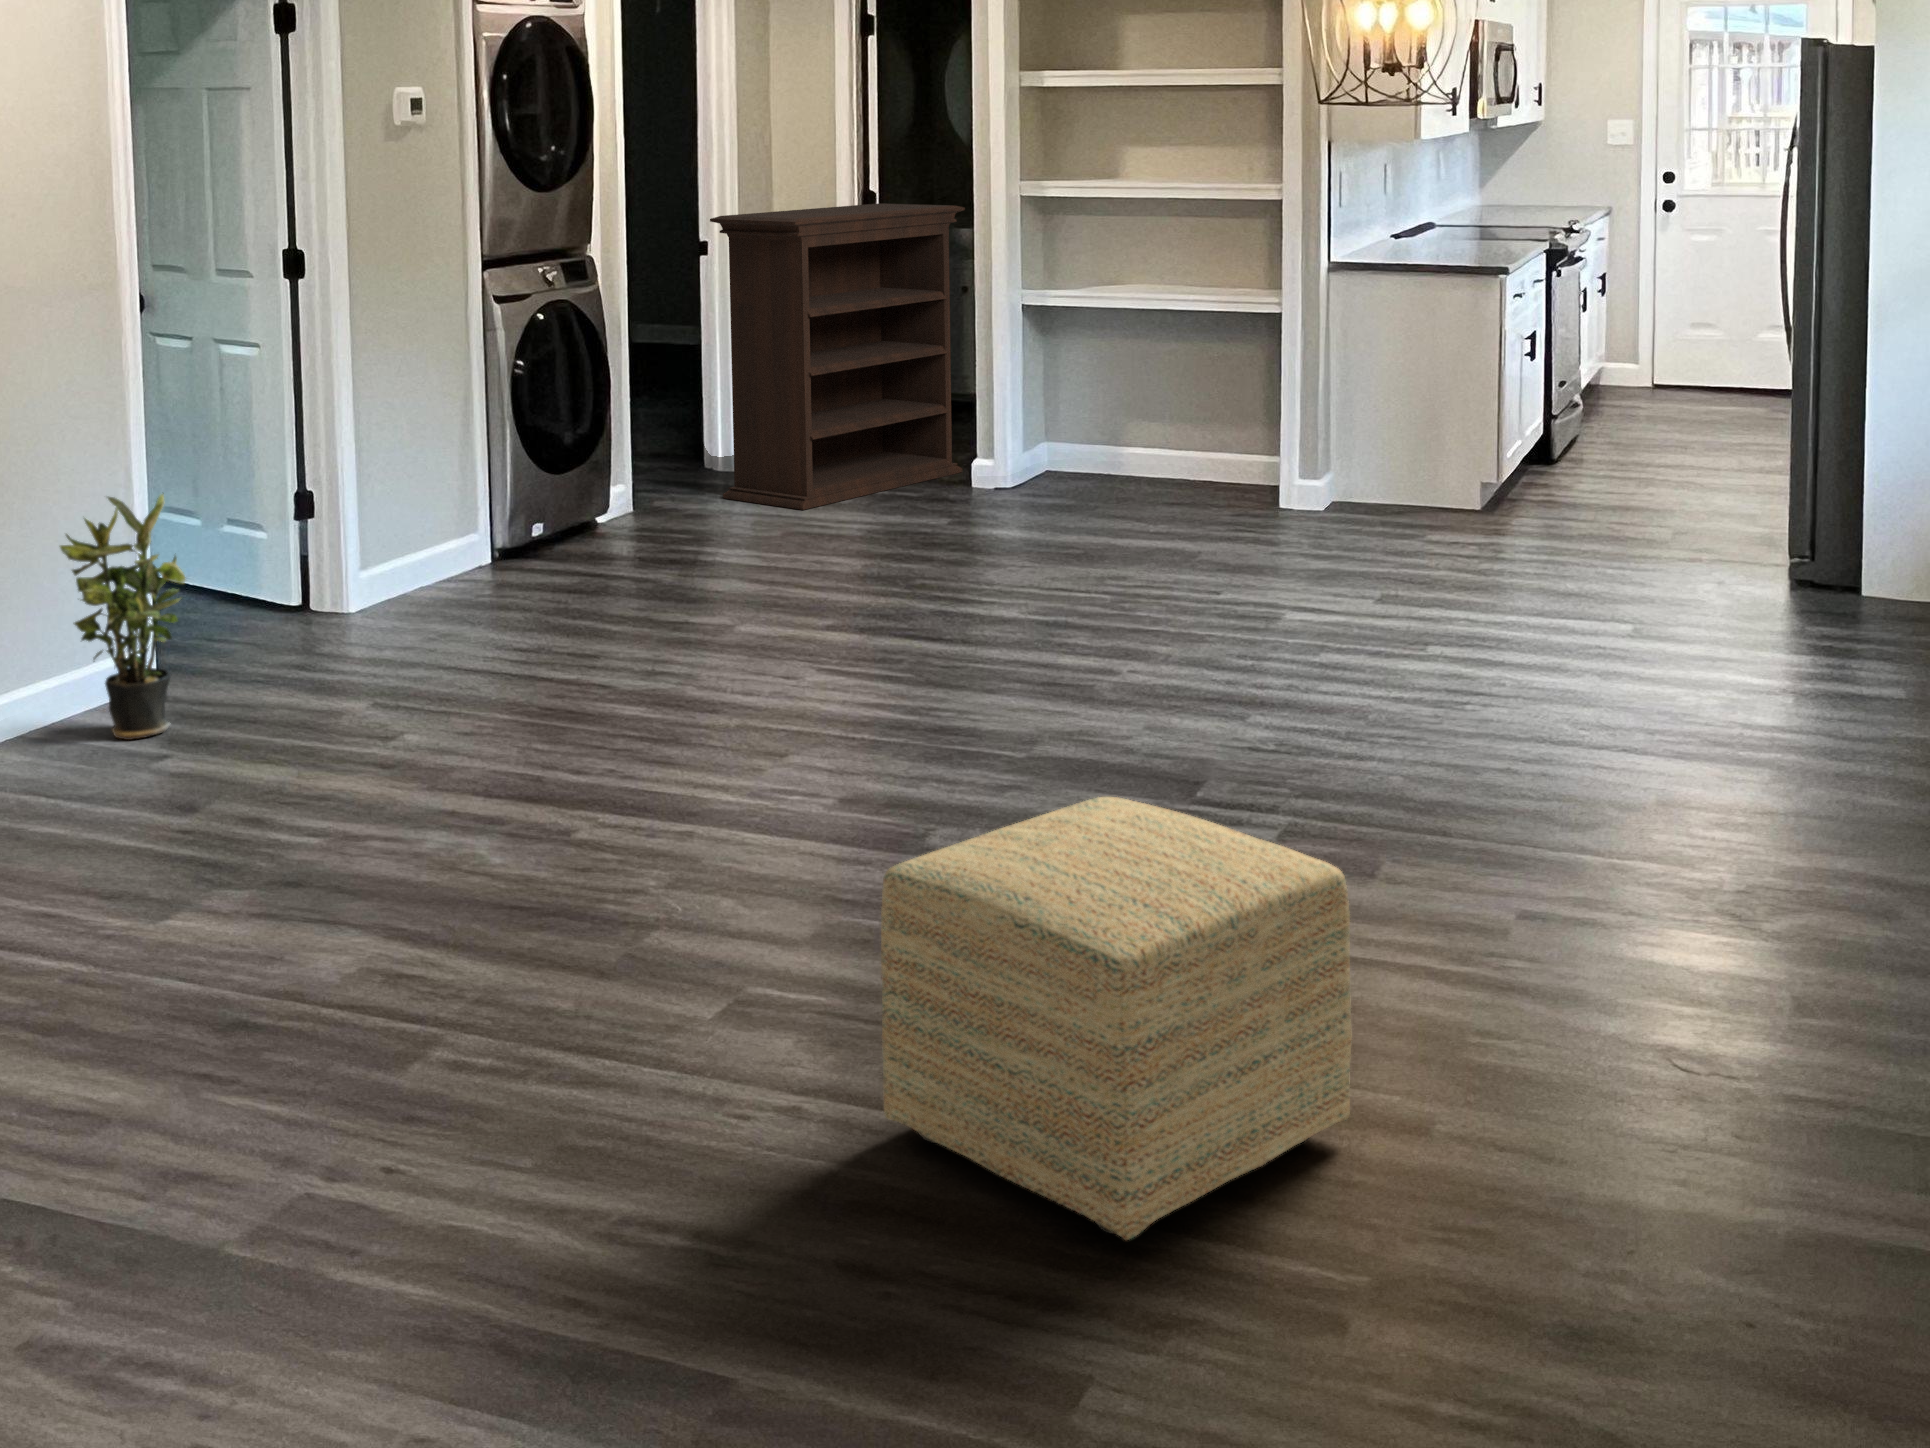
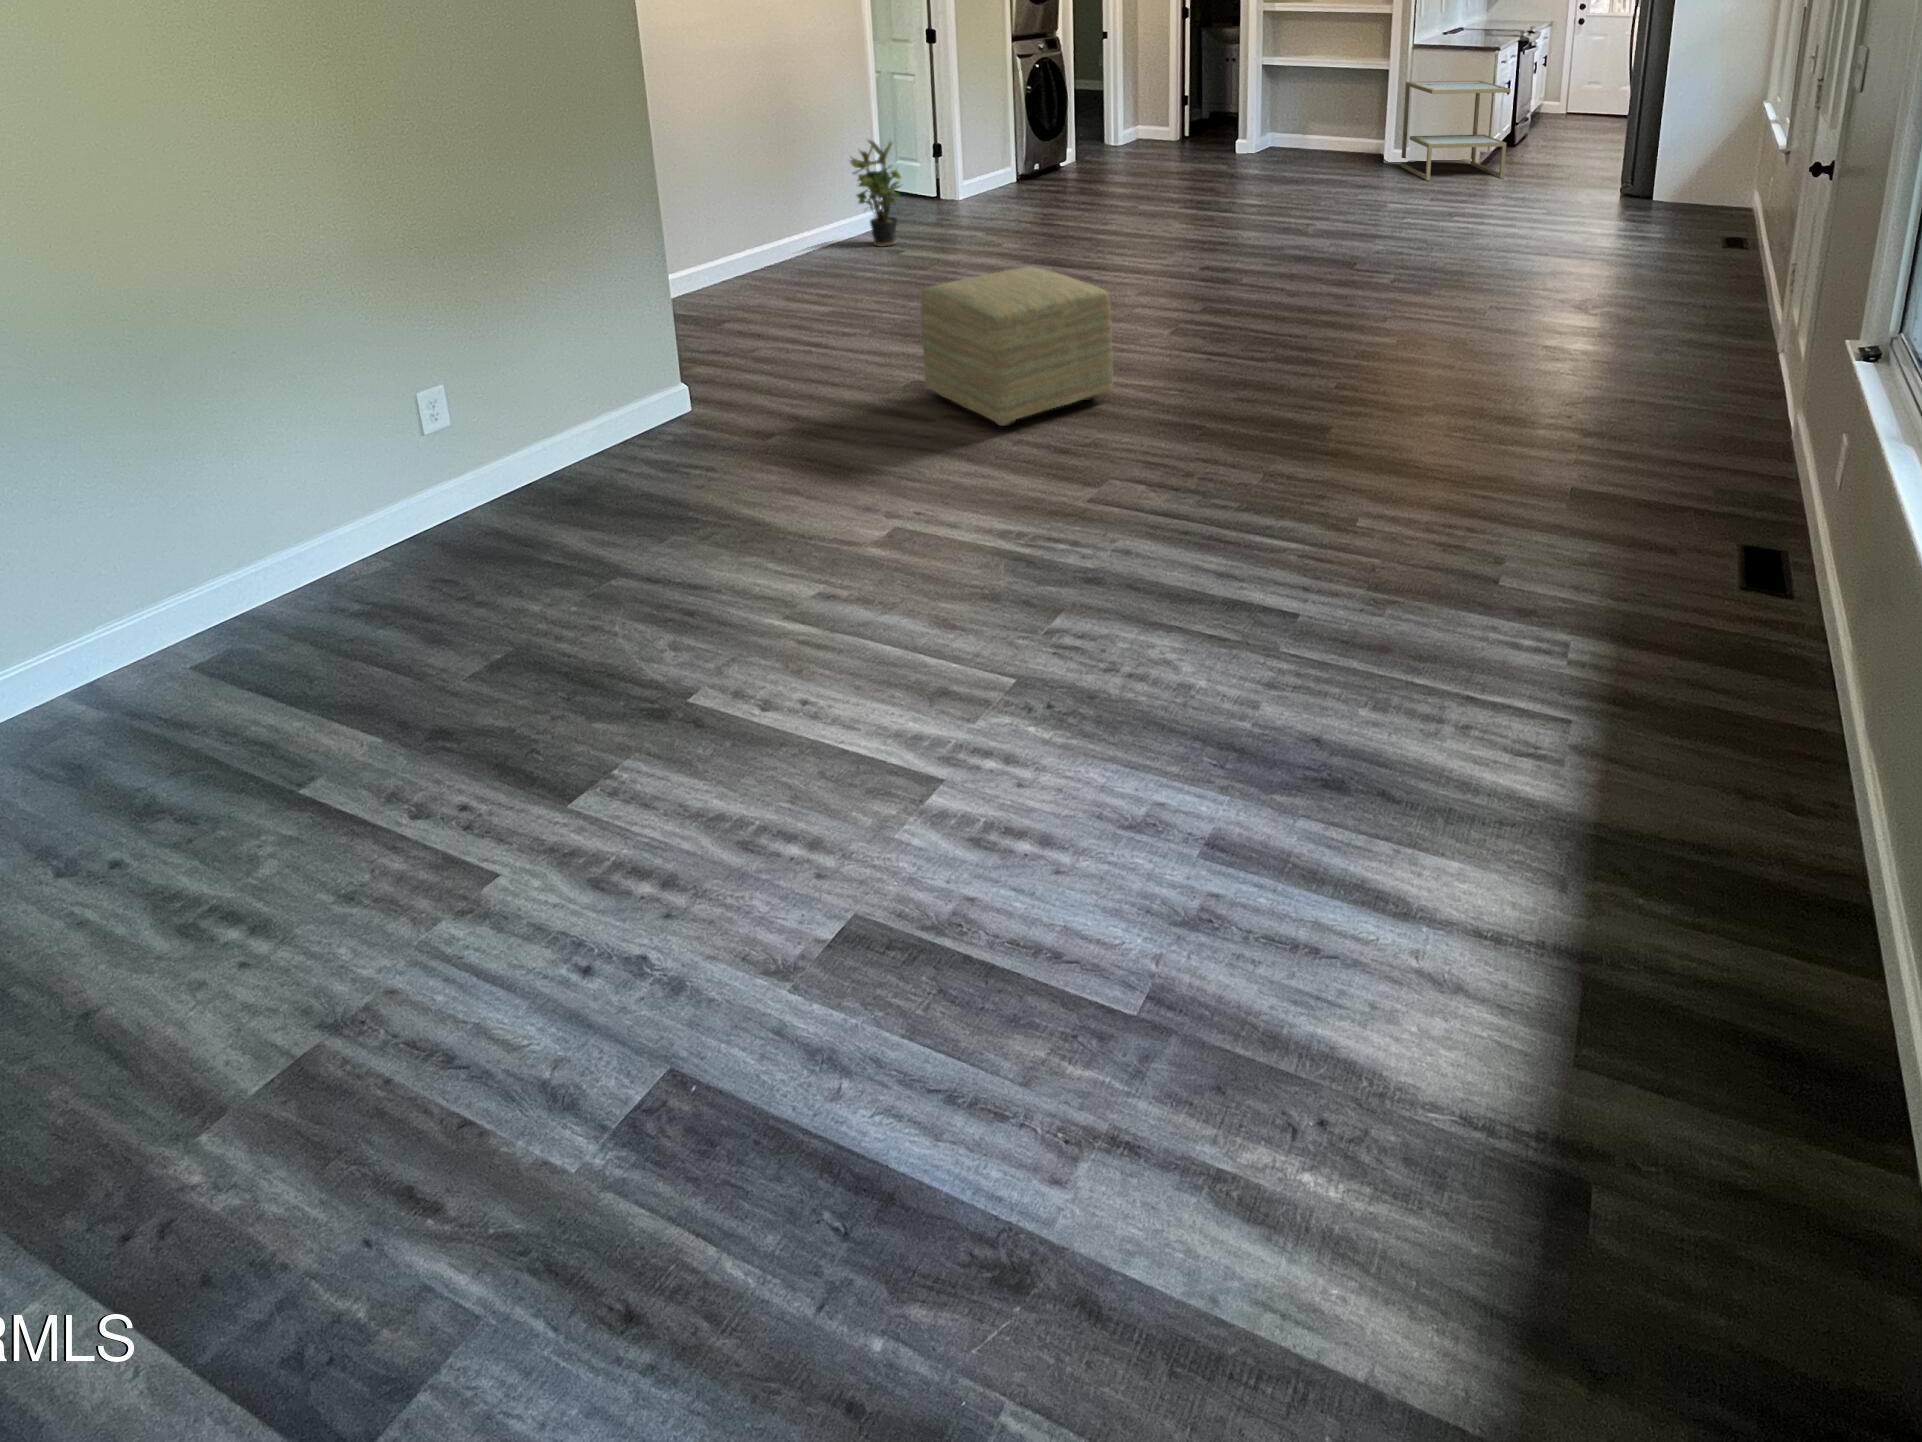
bookshelf: present [710,203,965,510] -> none [1112,14,1234,162]
side table: none [1316,333,1536,546] -> present [1401,81,1511,180]
ottoman: present [881,797,1352,1240] -> present [921,267,1113,426]

